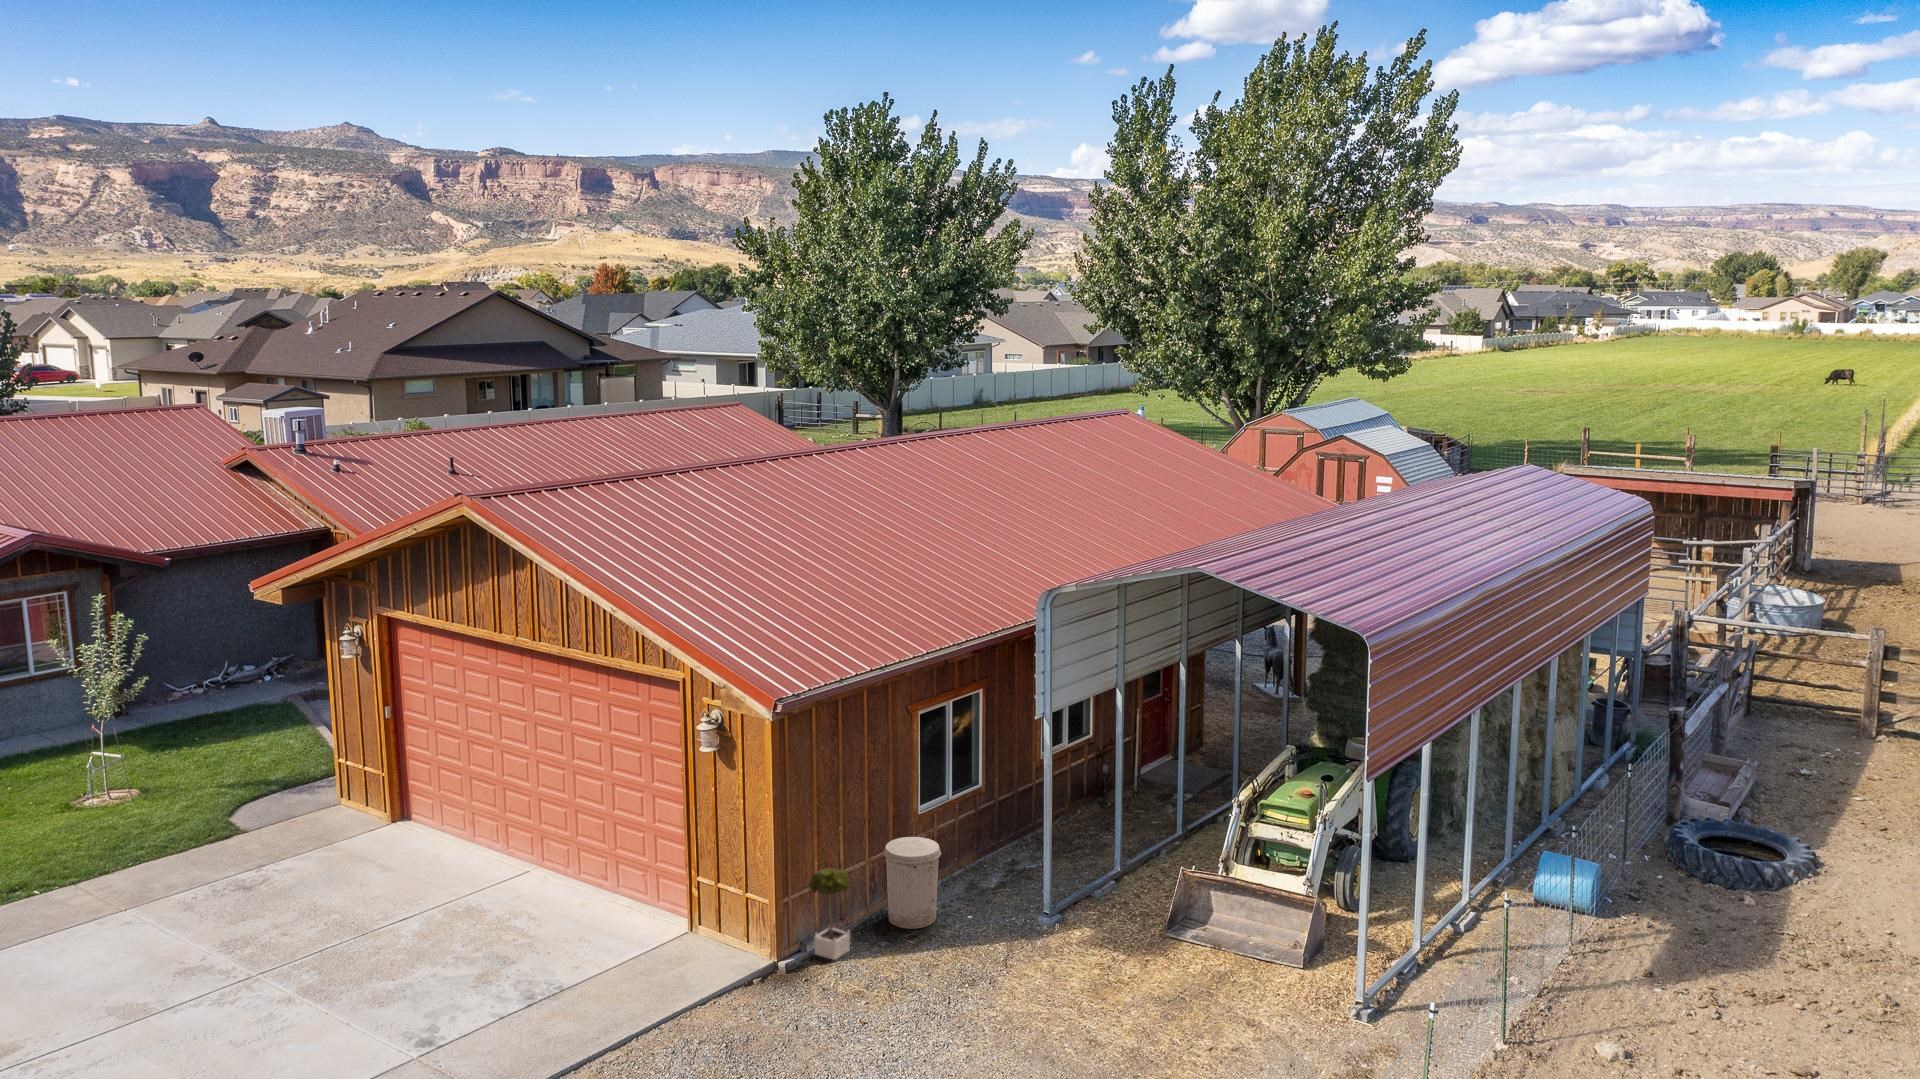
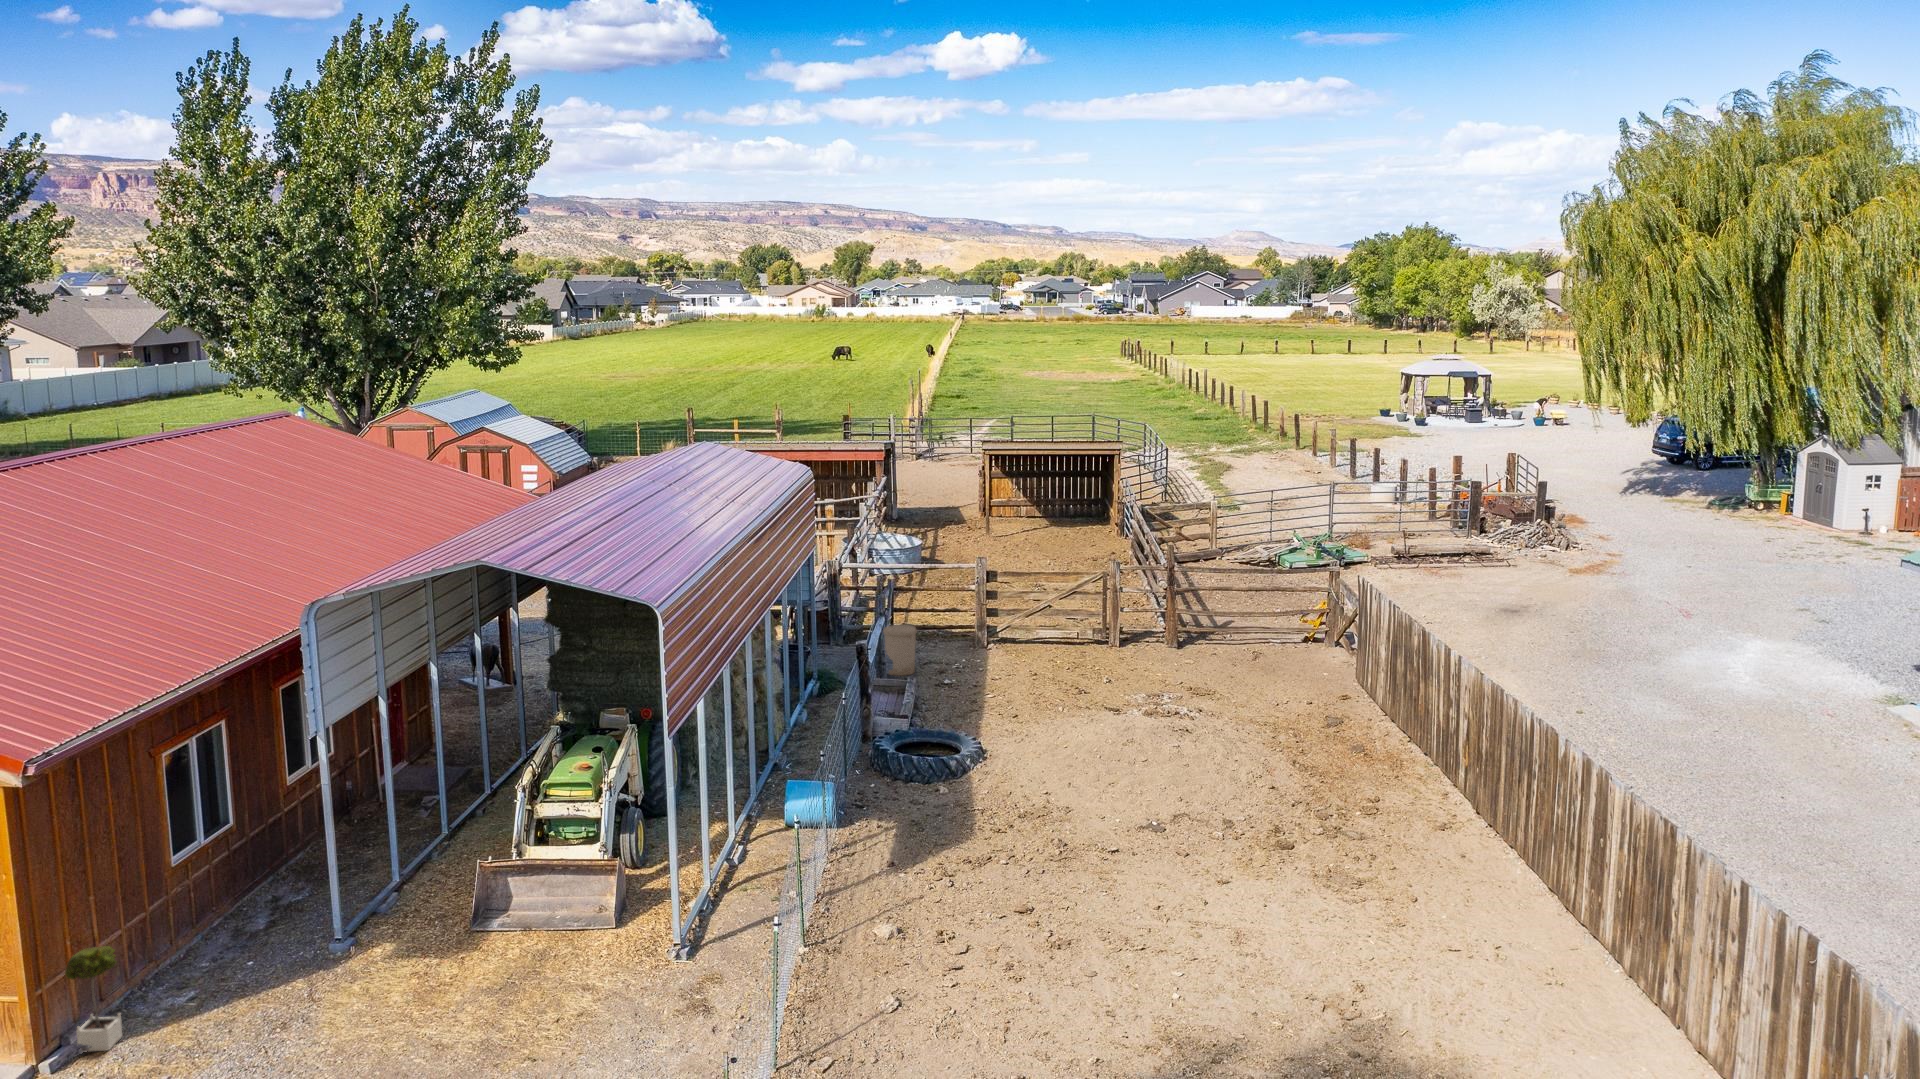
trash can: present [884,837,941,929] -> present [883,625,917,676]

